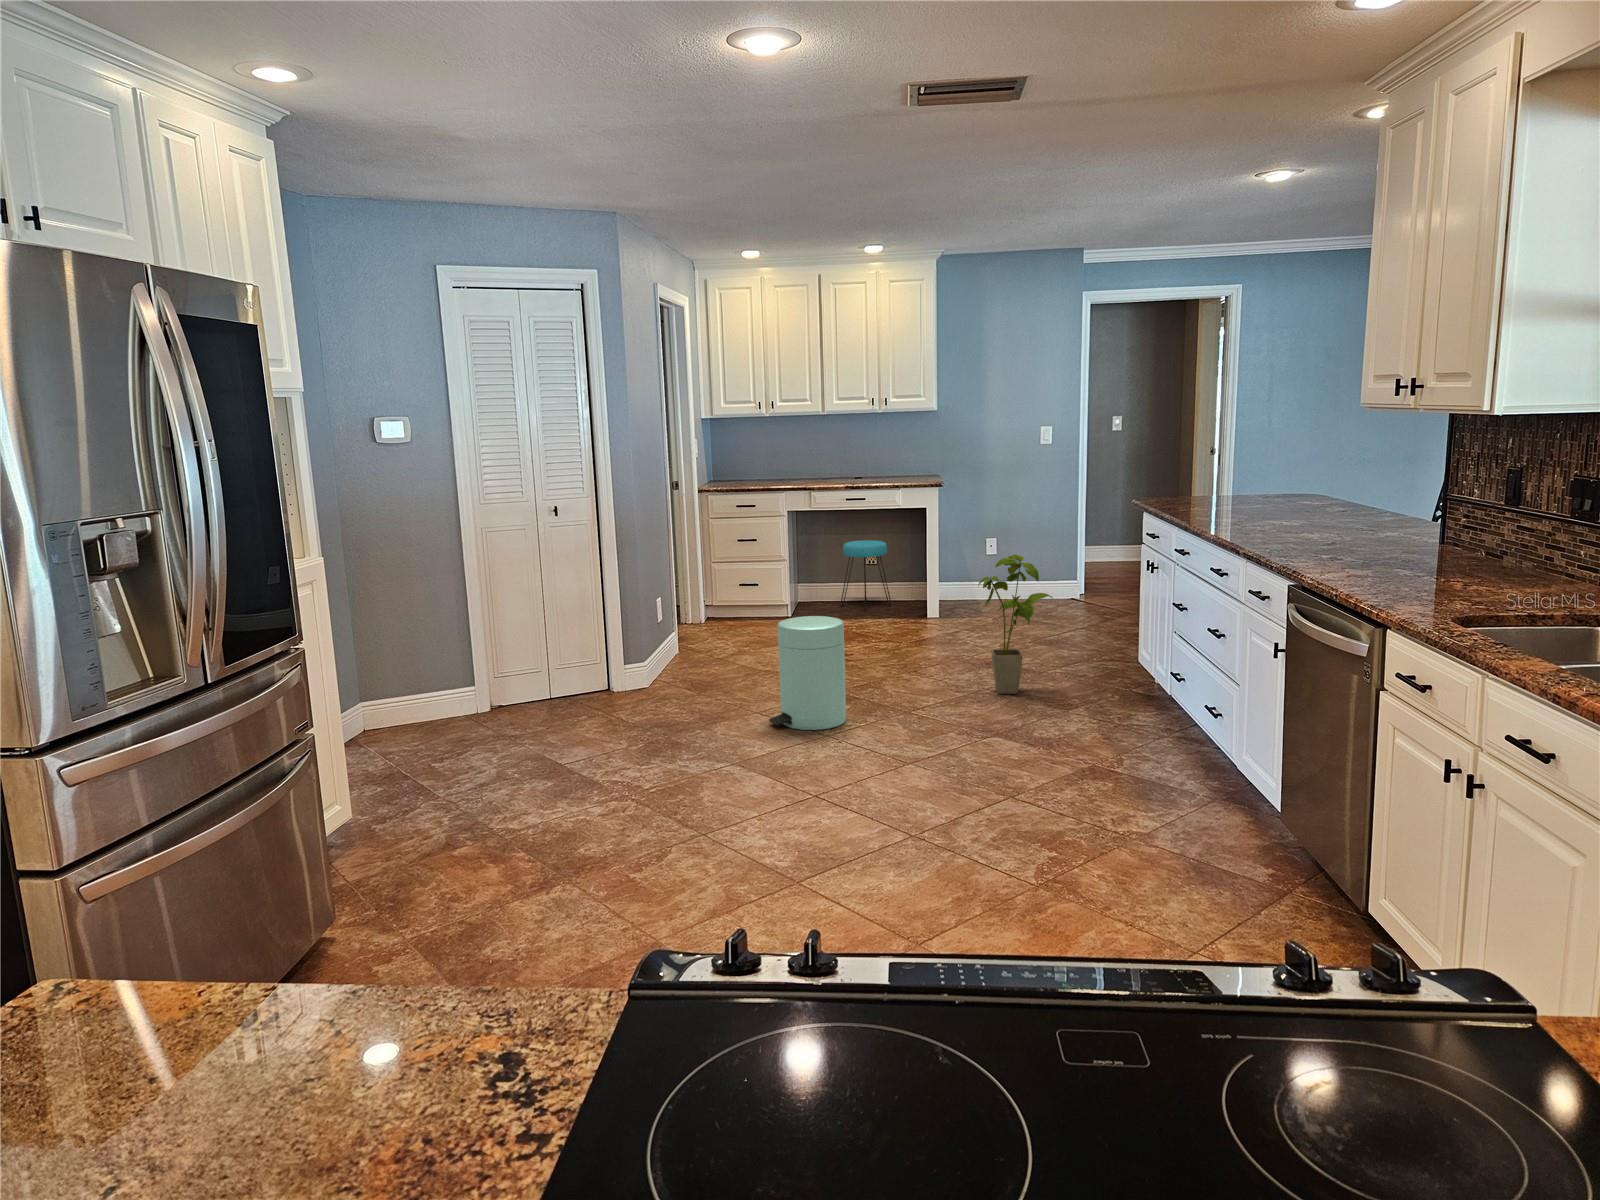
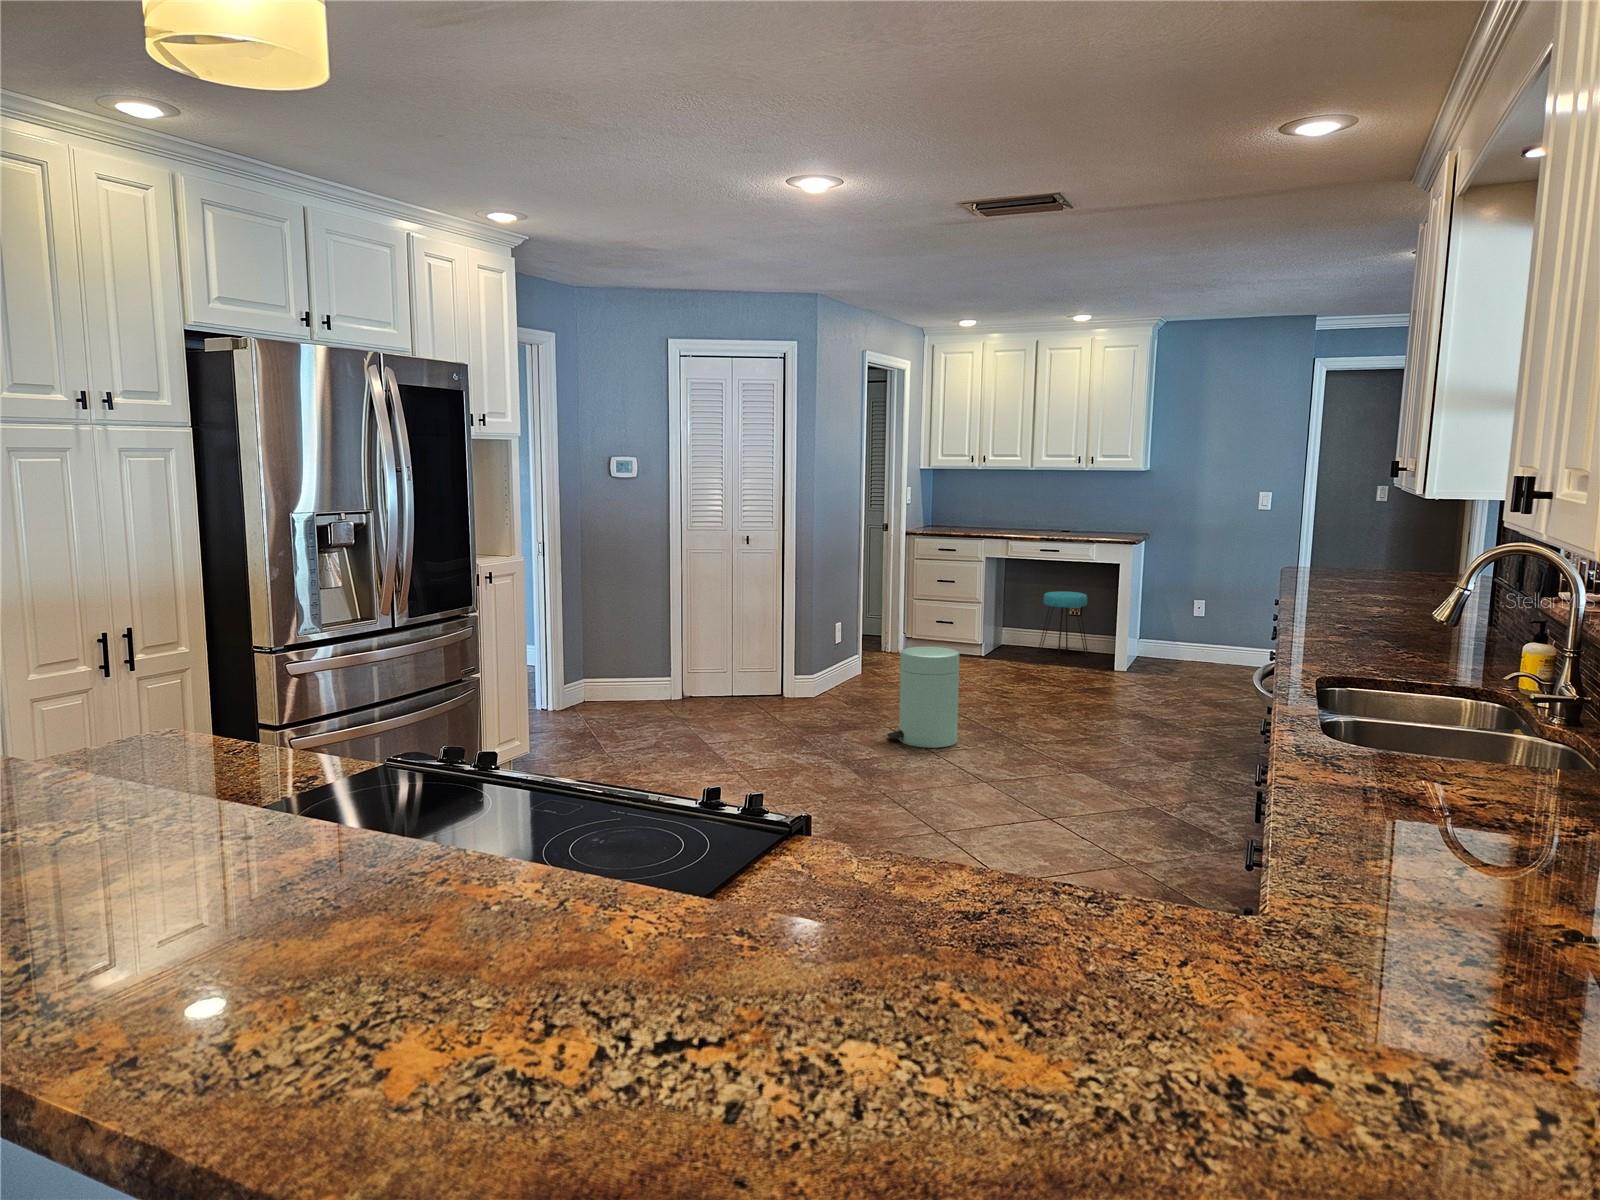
house plant: present [978,555,1052,694] -> none [1108,609,1184,743]

